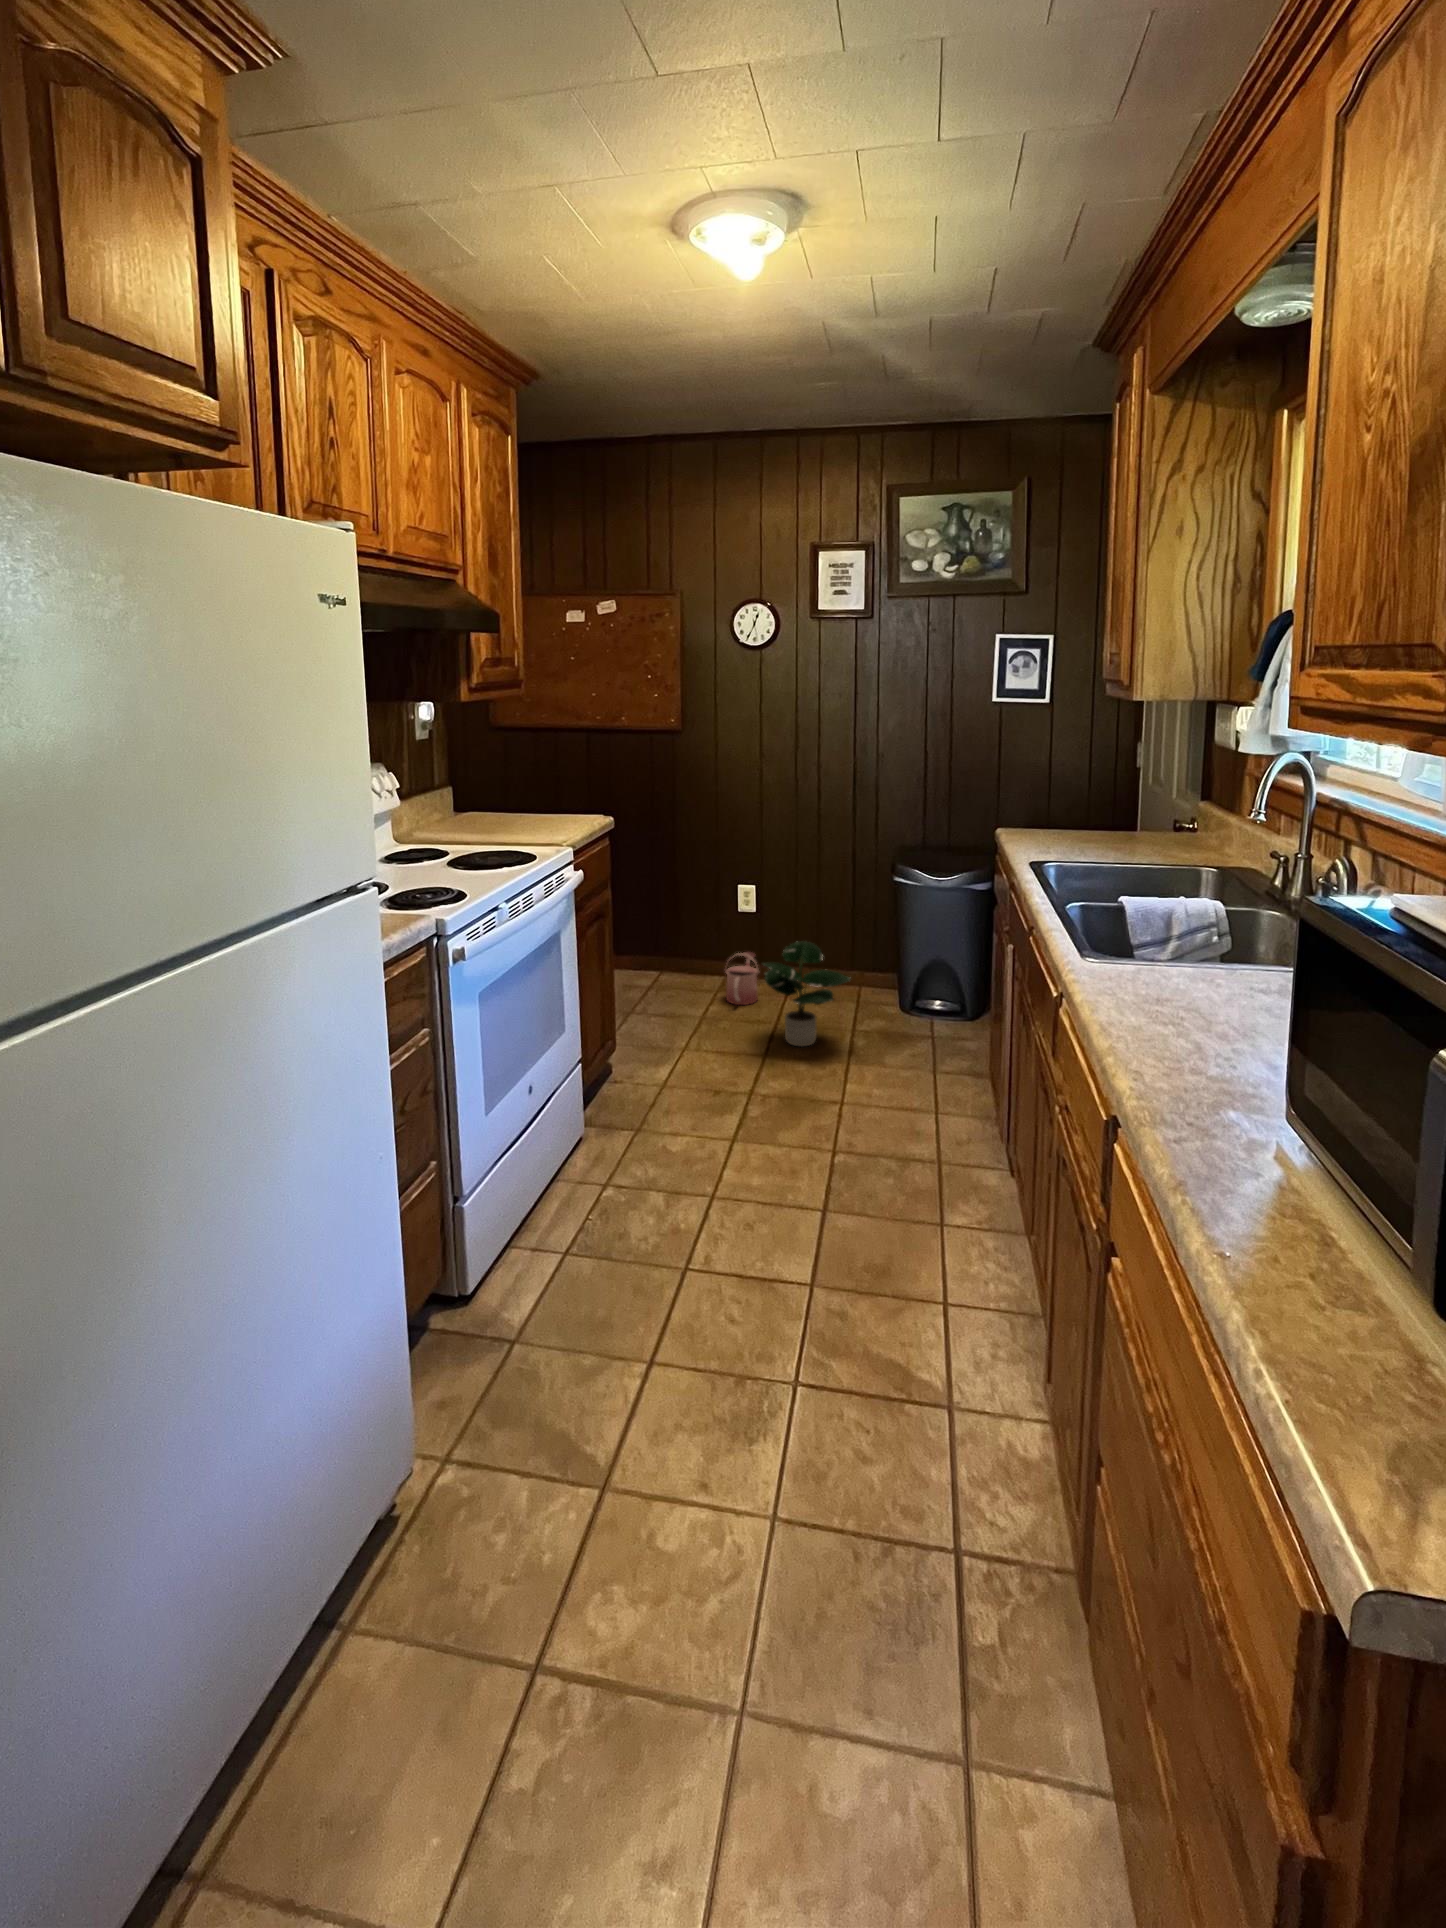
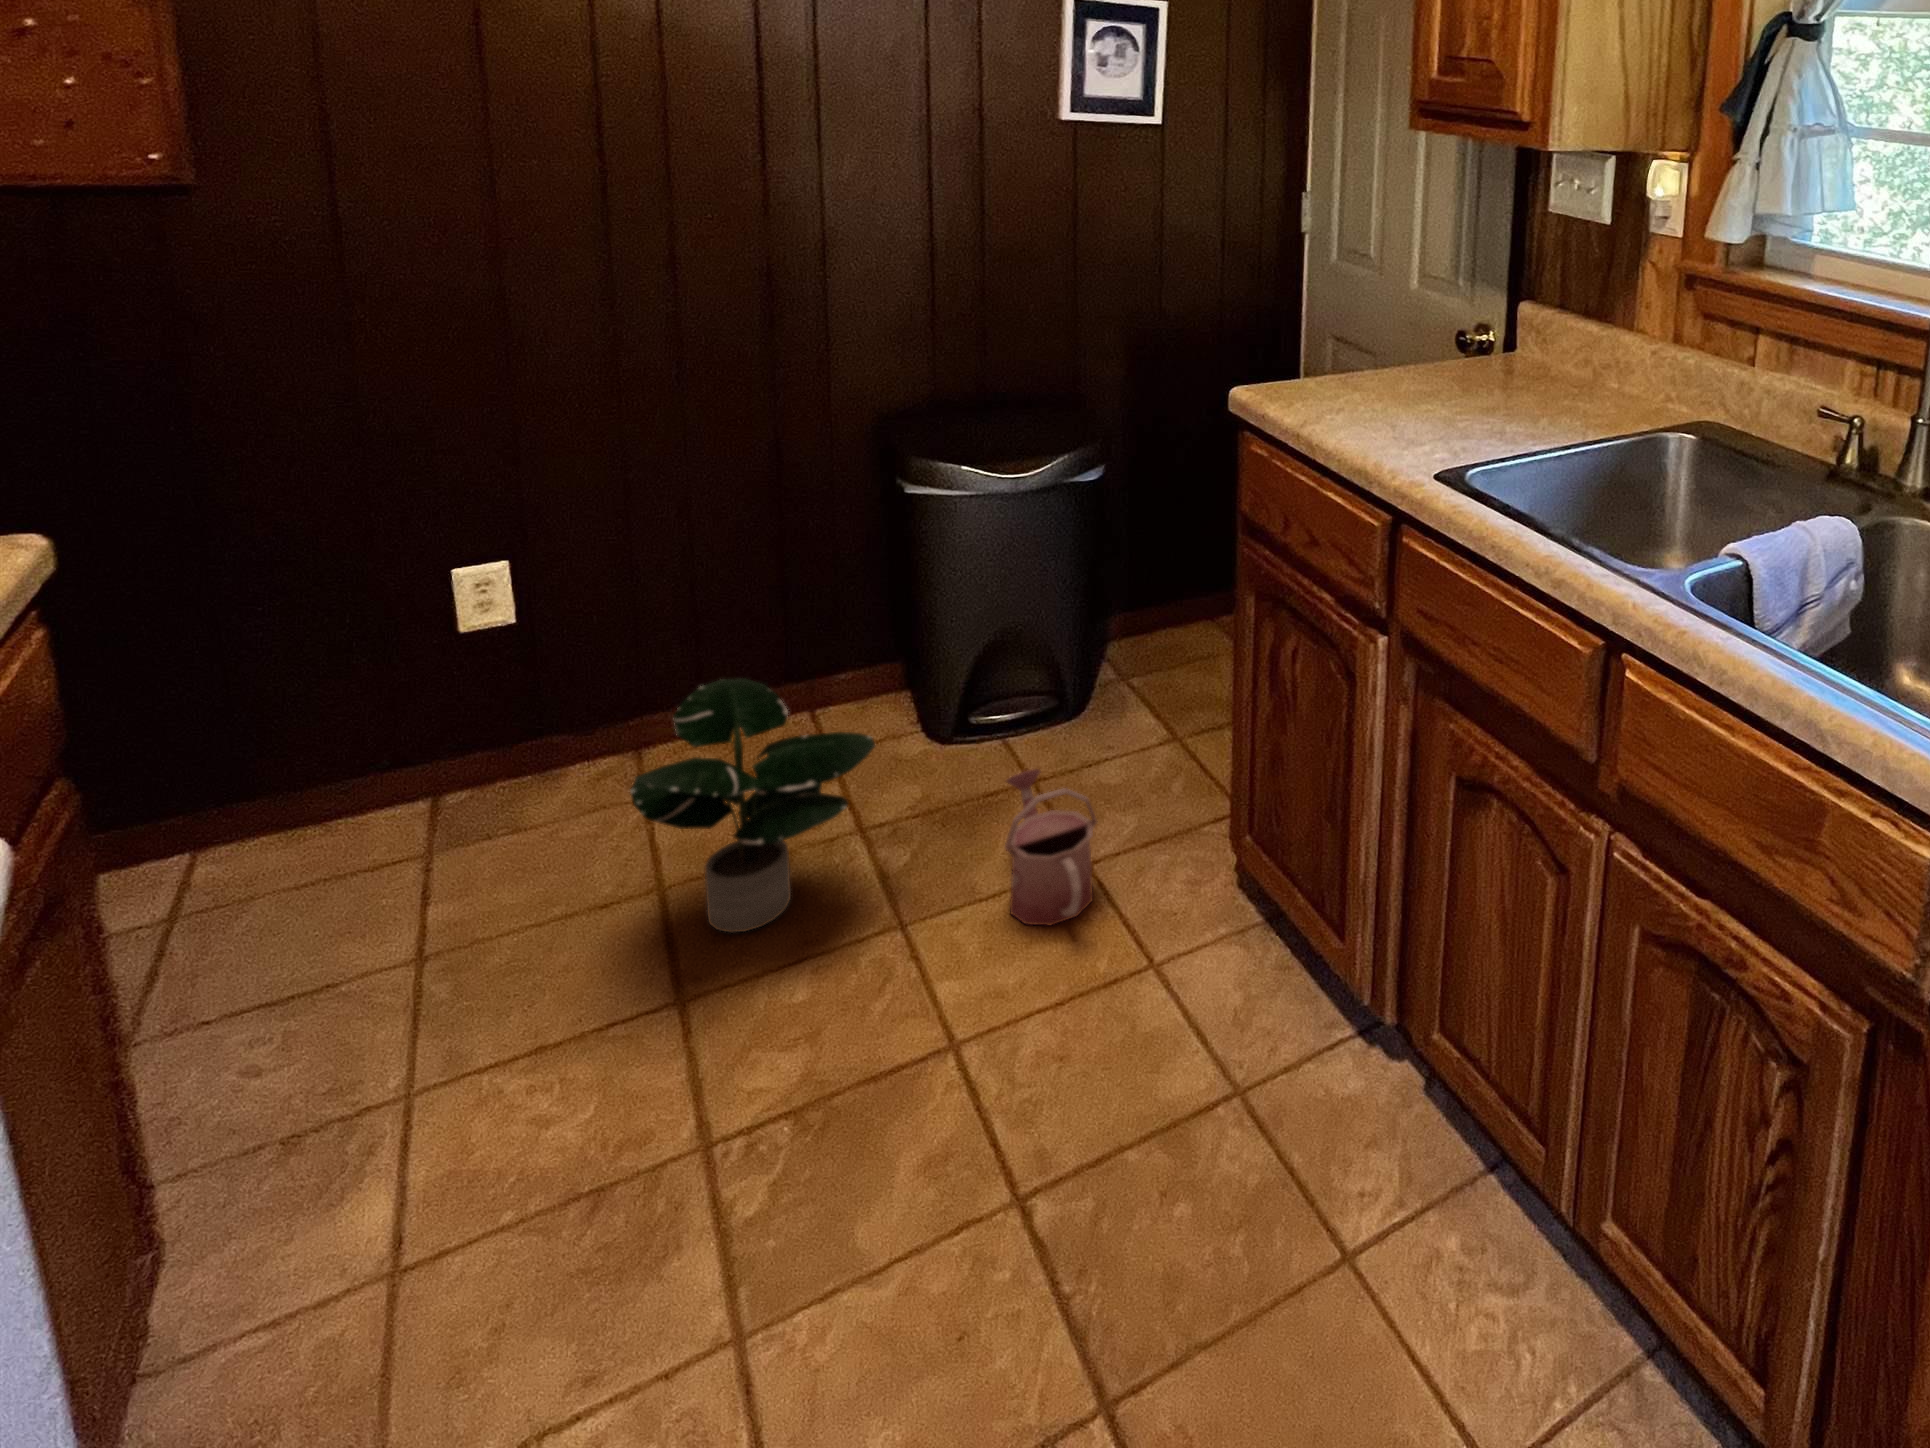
watering can: present [724,952,759,1005] -> present [1005,769,1098,925]

